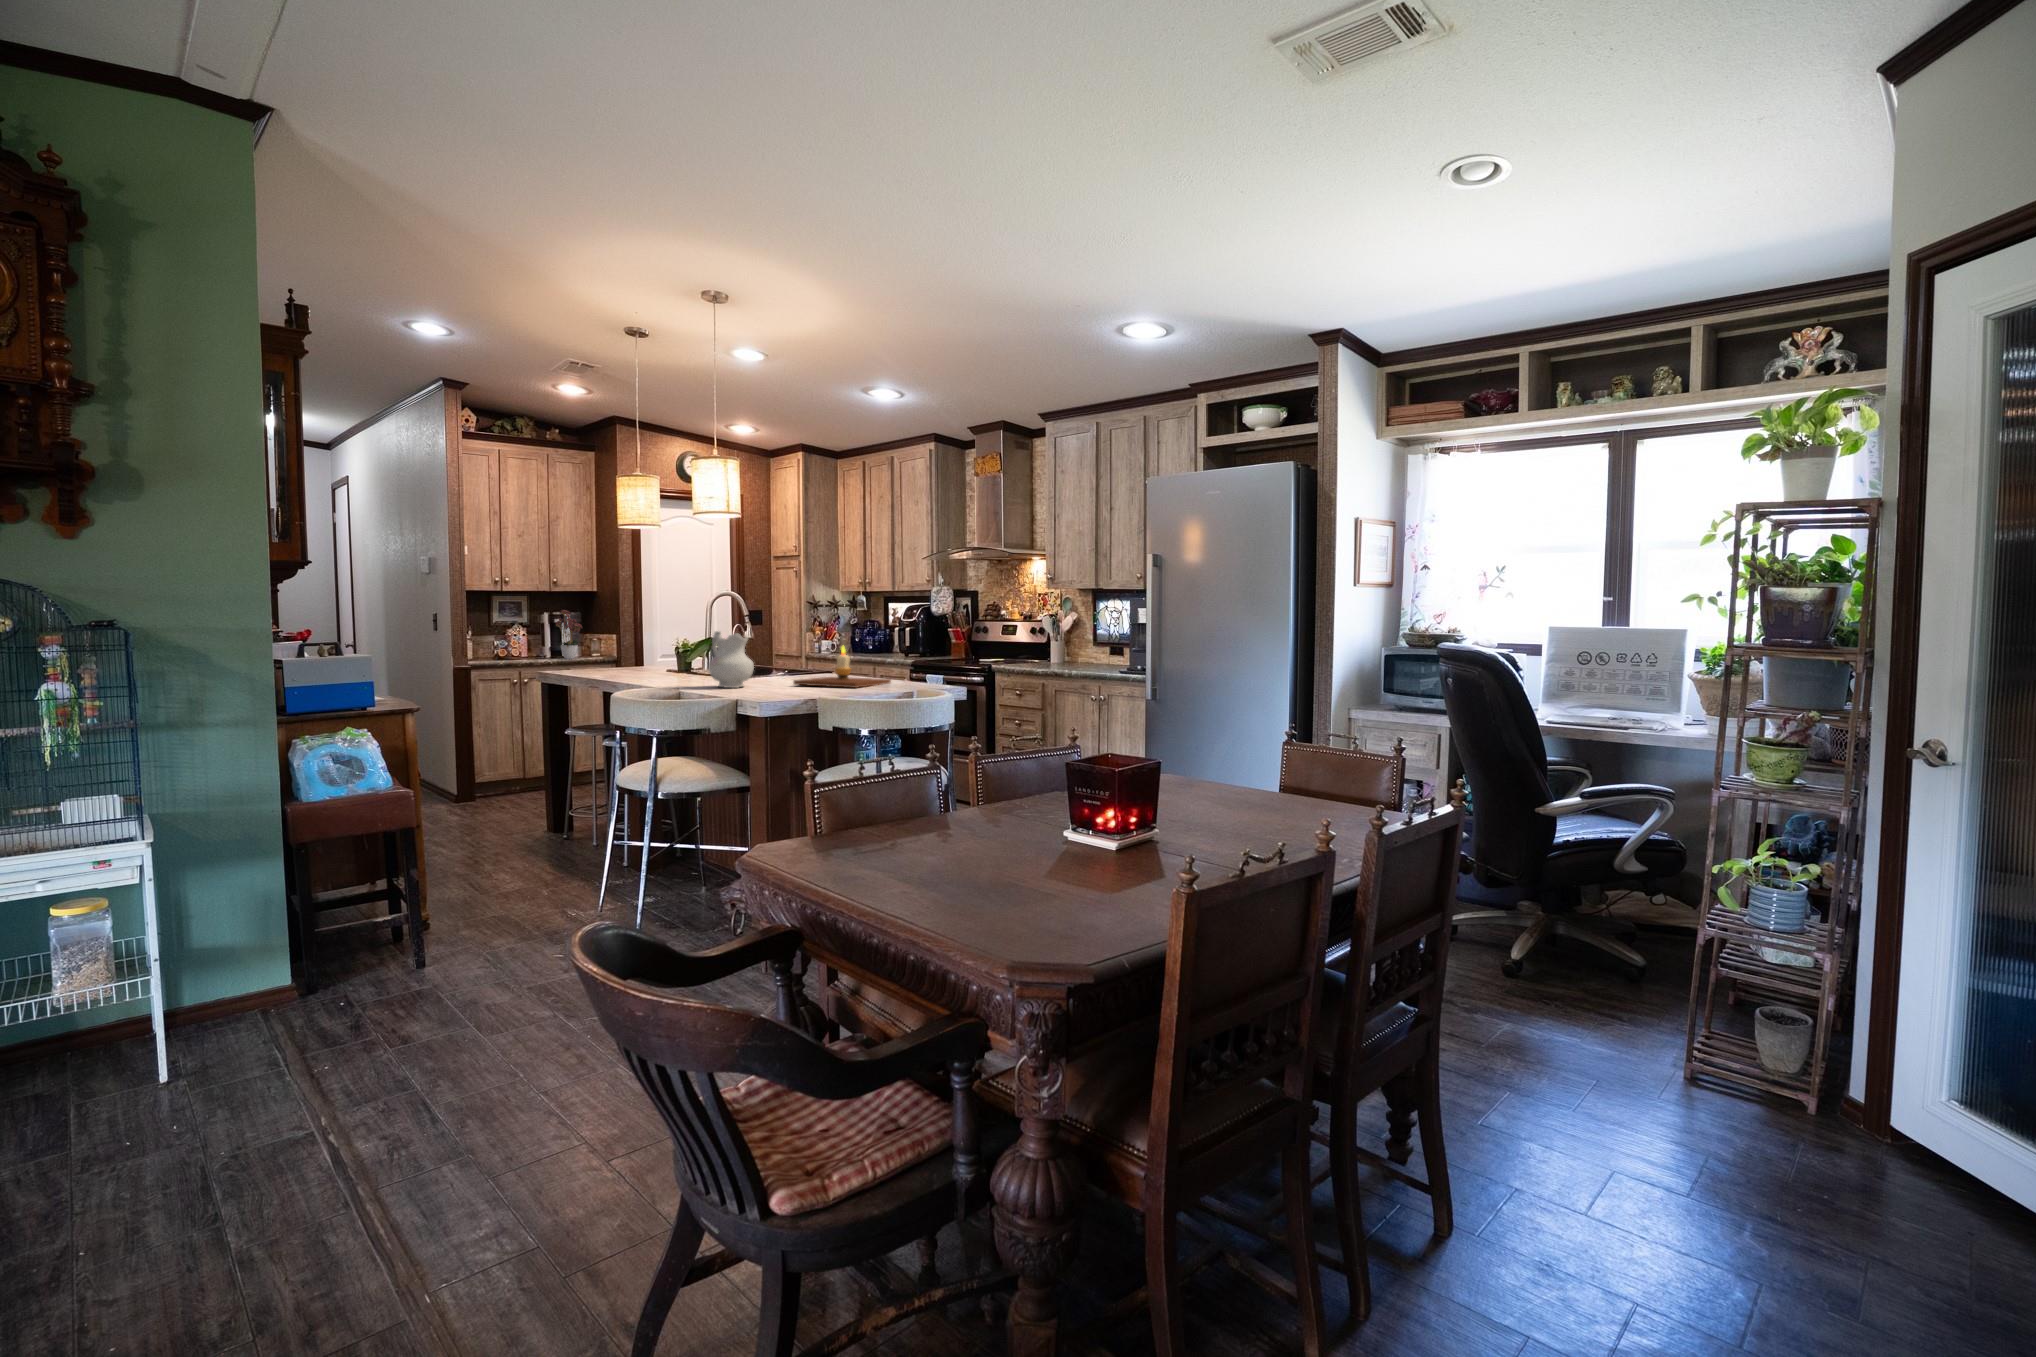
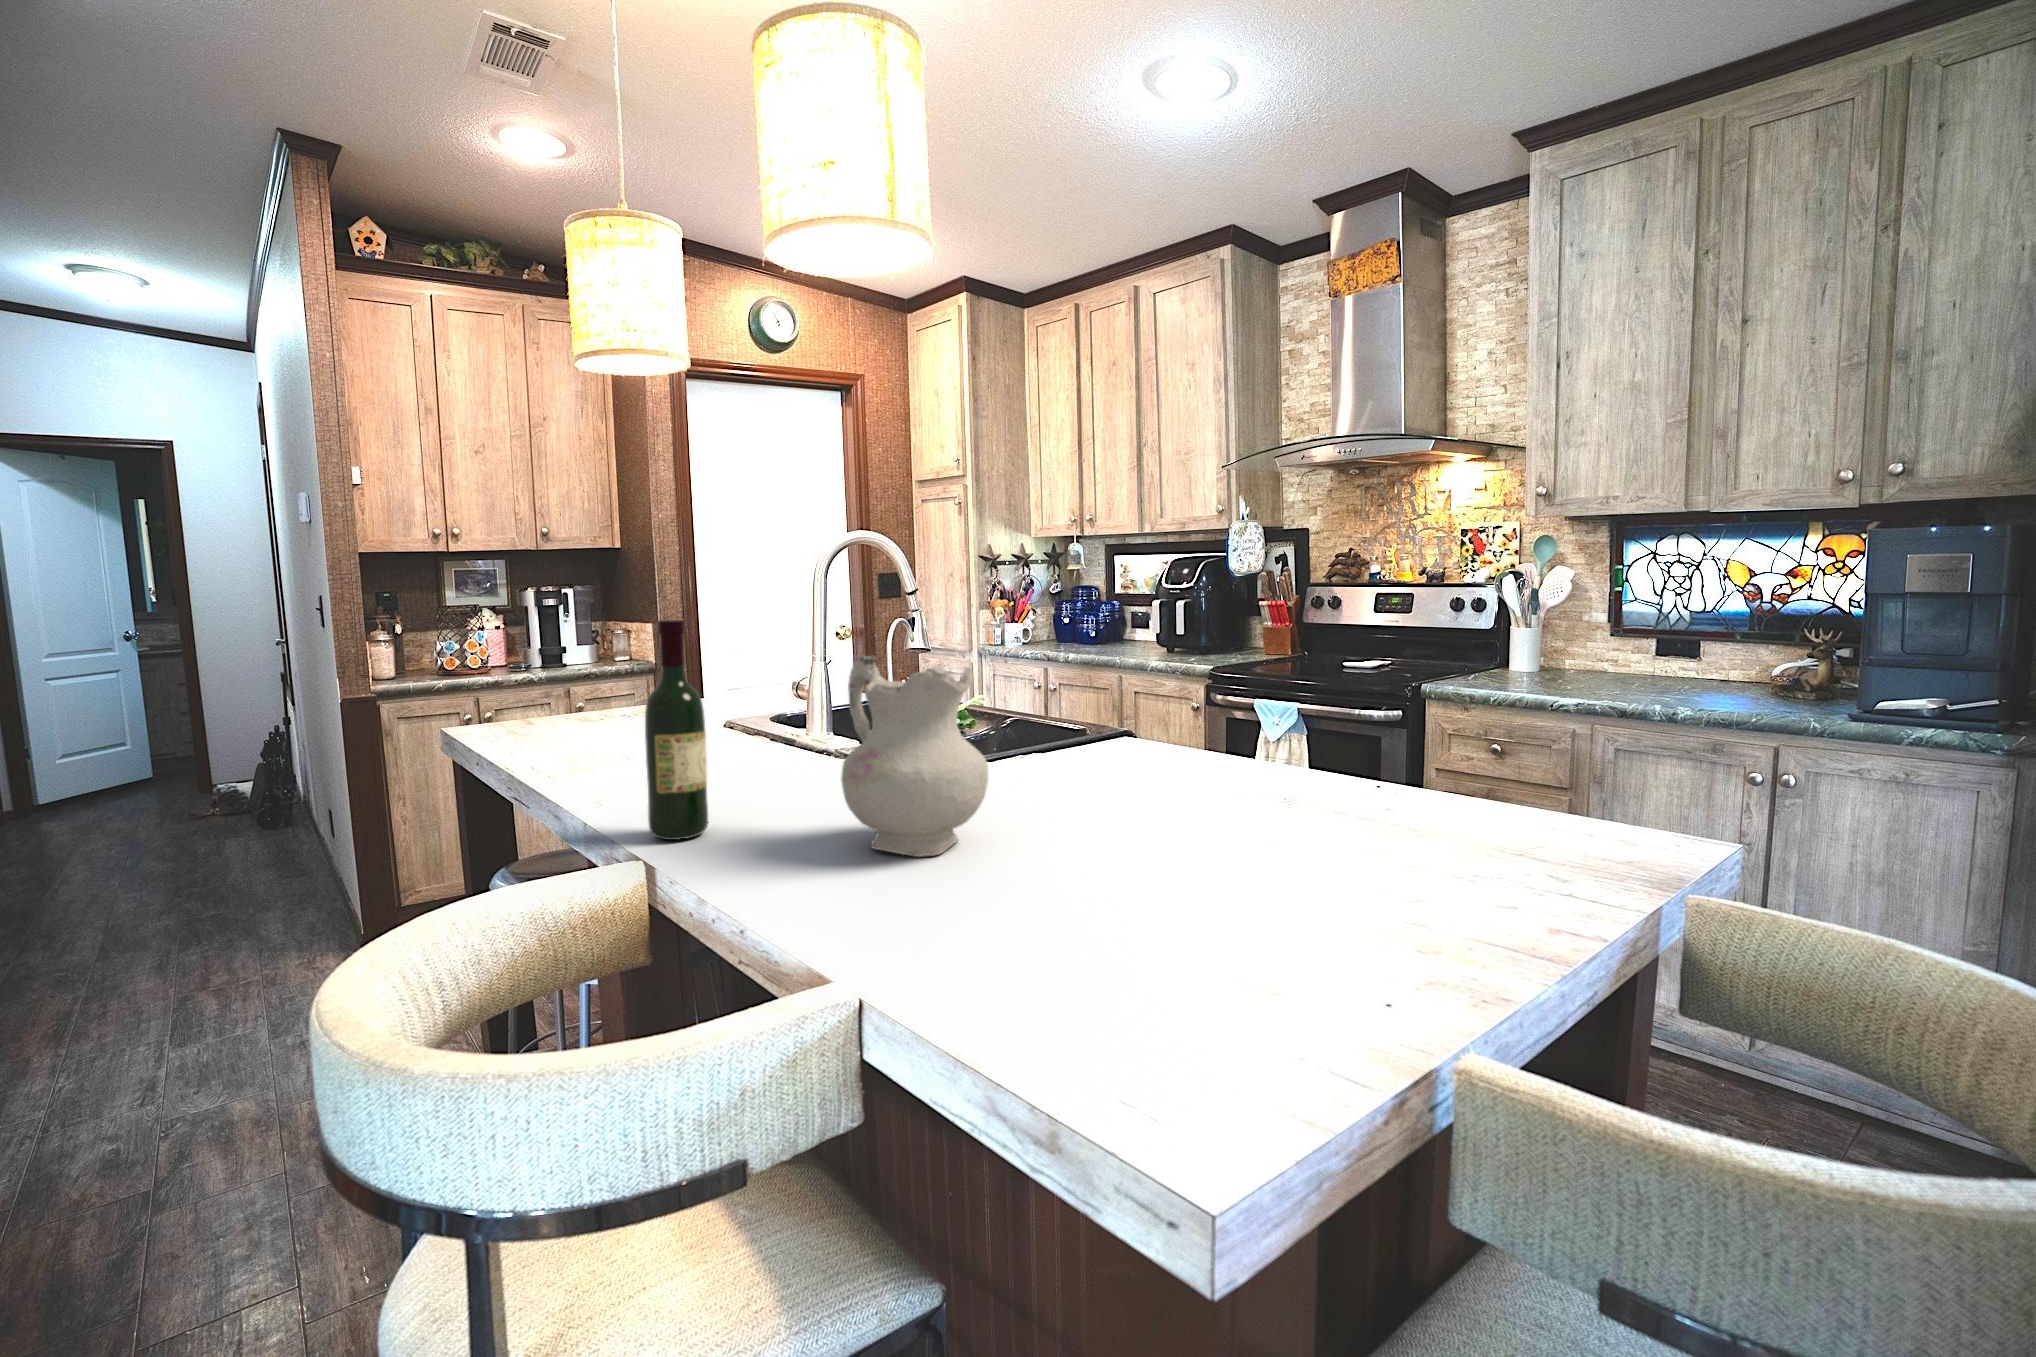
flower arrangement: present [556,610,582,659] -> none [544,577,598,670]
wine bottle: none [648,619,666,687] -> present [645,619,708,840]
candle: present [793,645,891,688] -> none [1116,690,1396,859]

